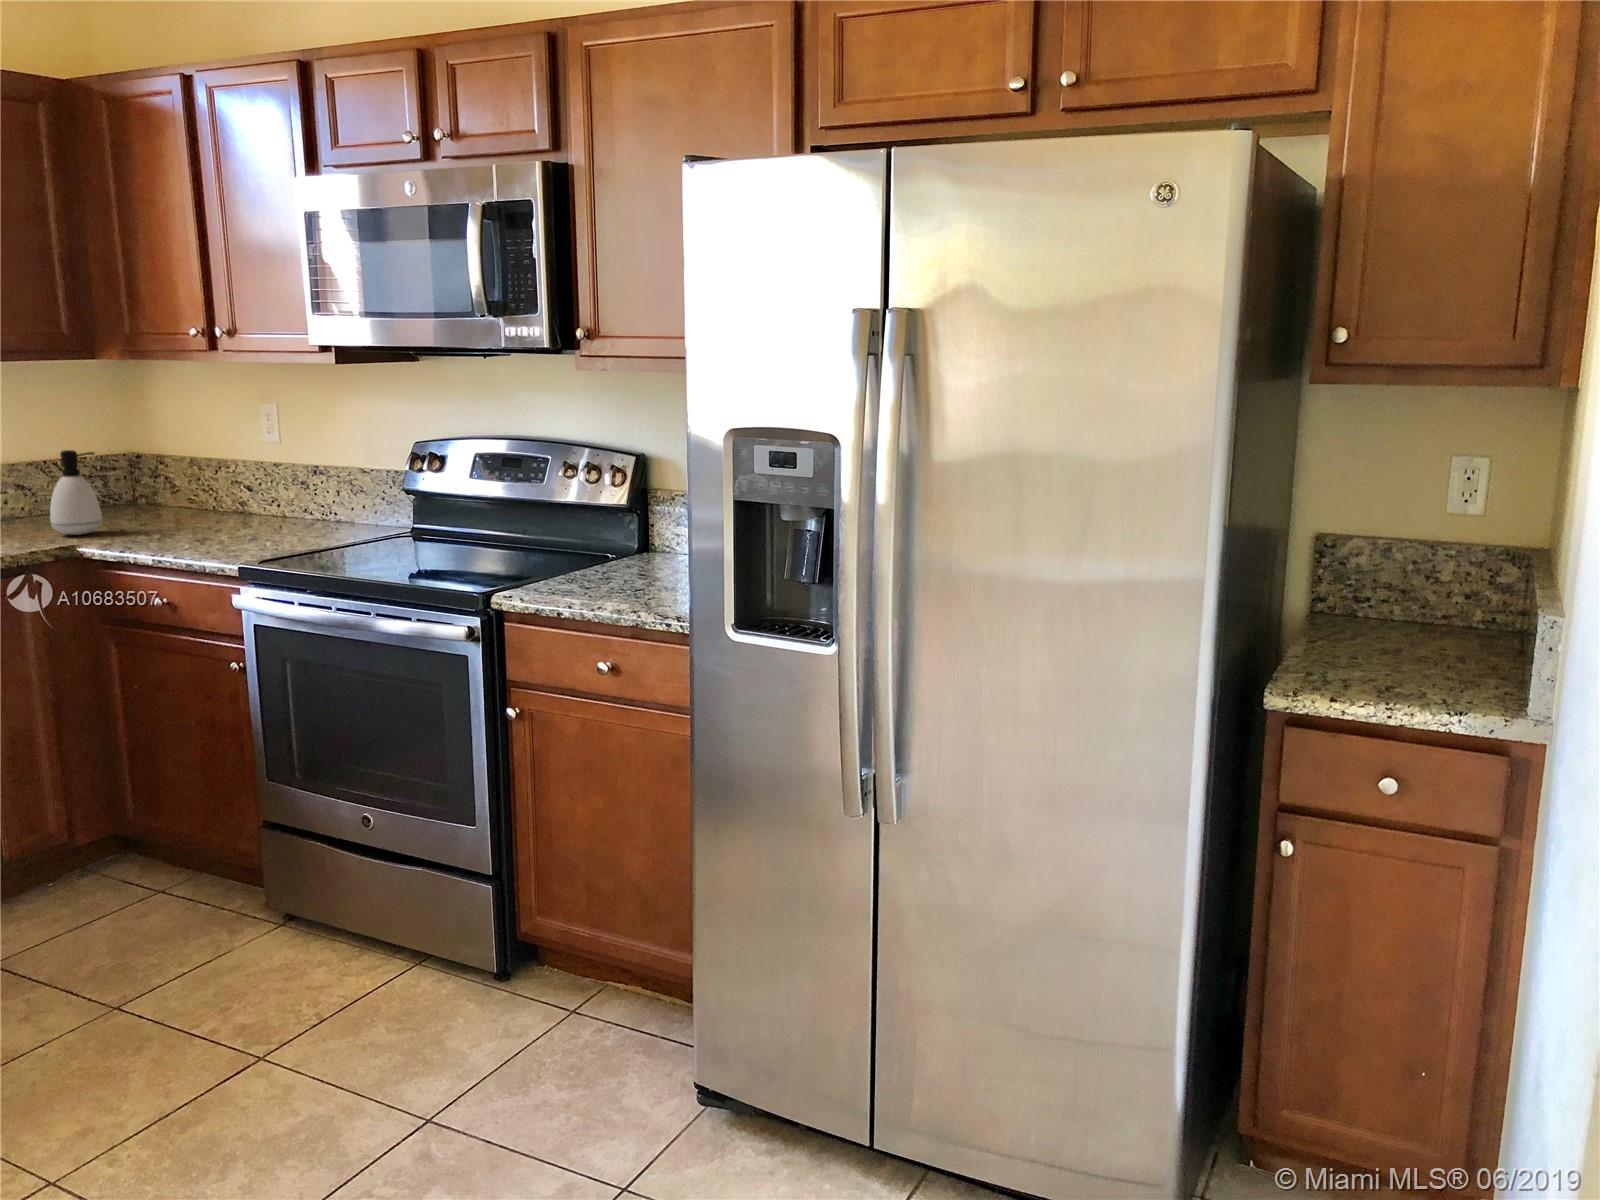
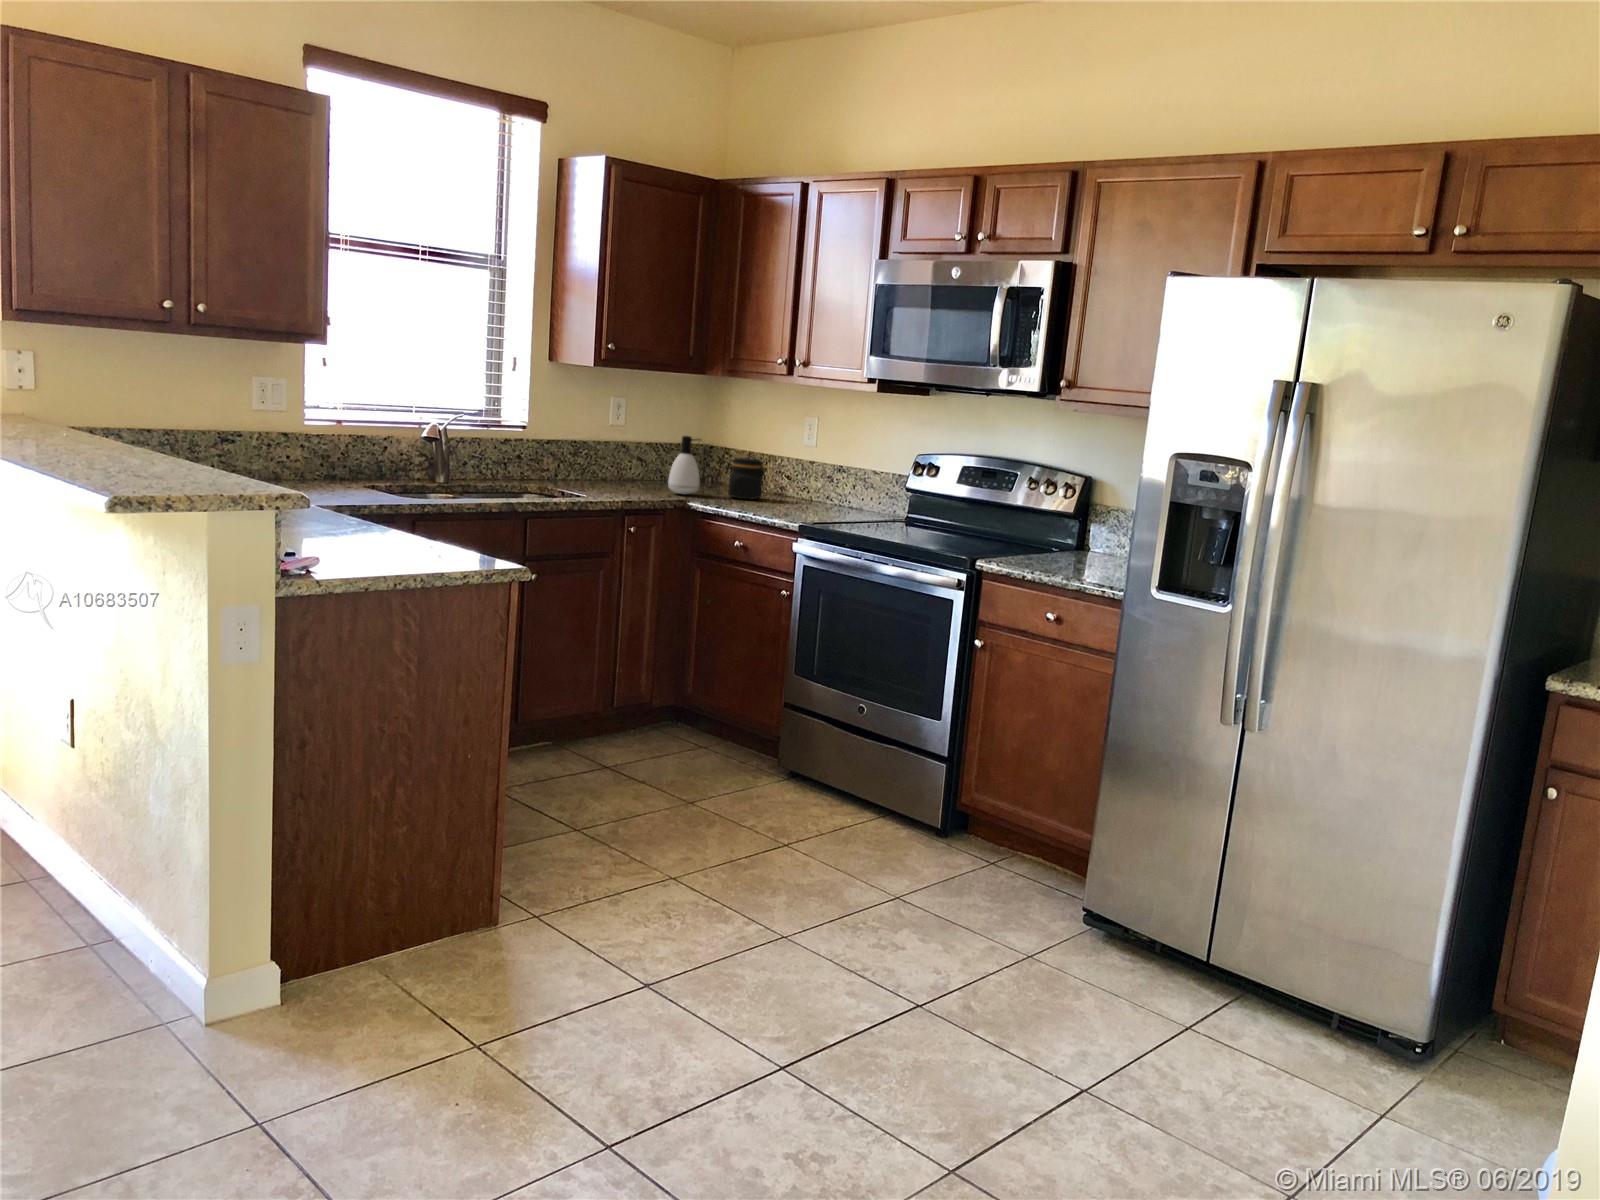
jar: none [139,471,210,530] -> present [725,458,767,499]

